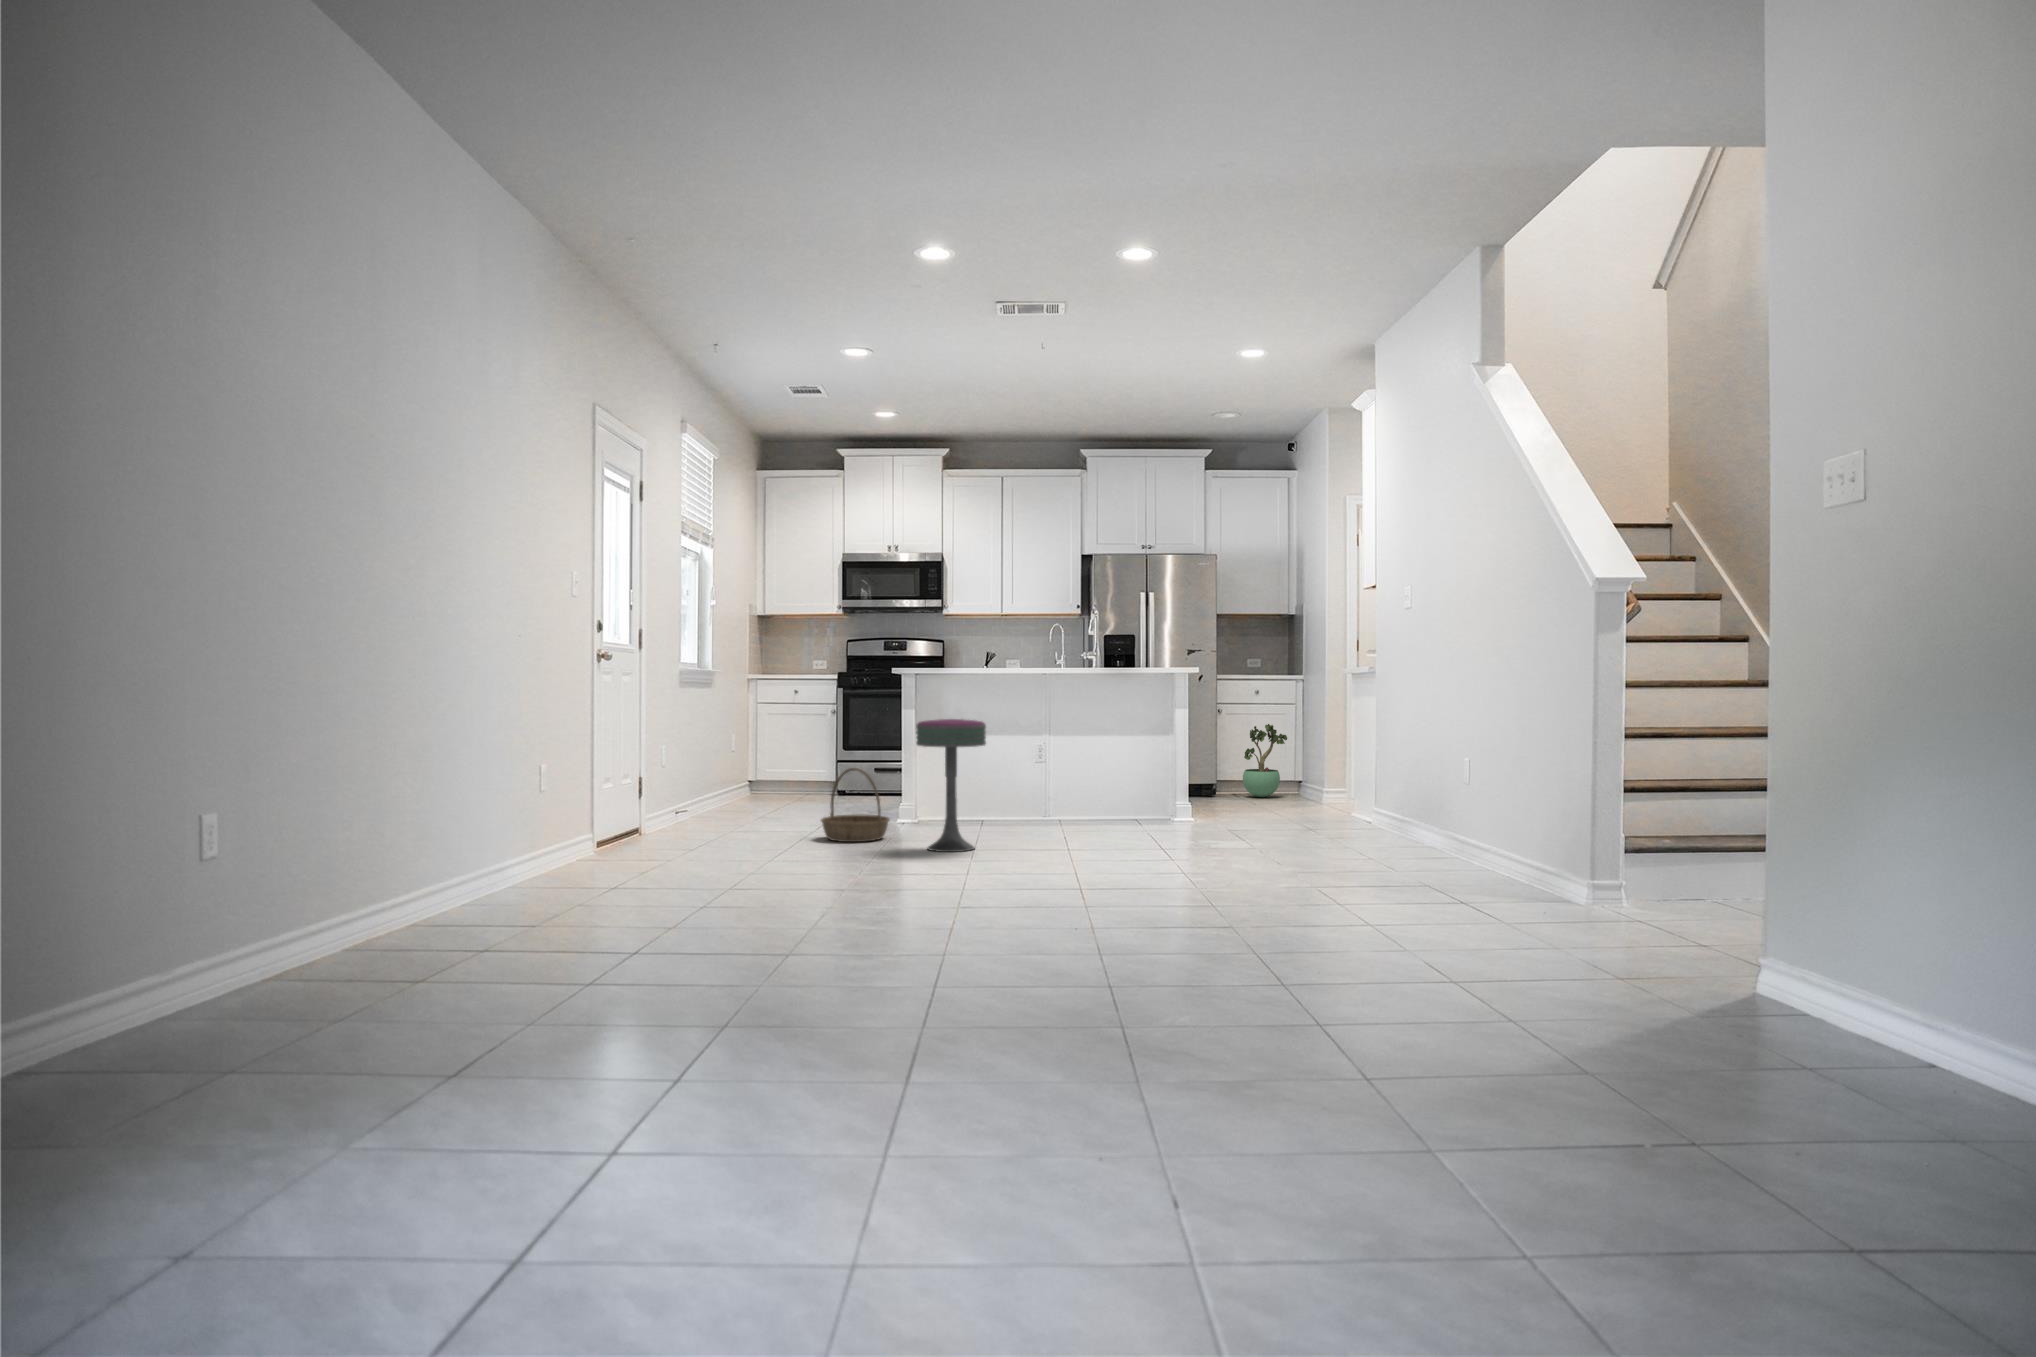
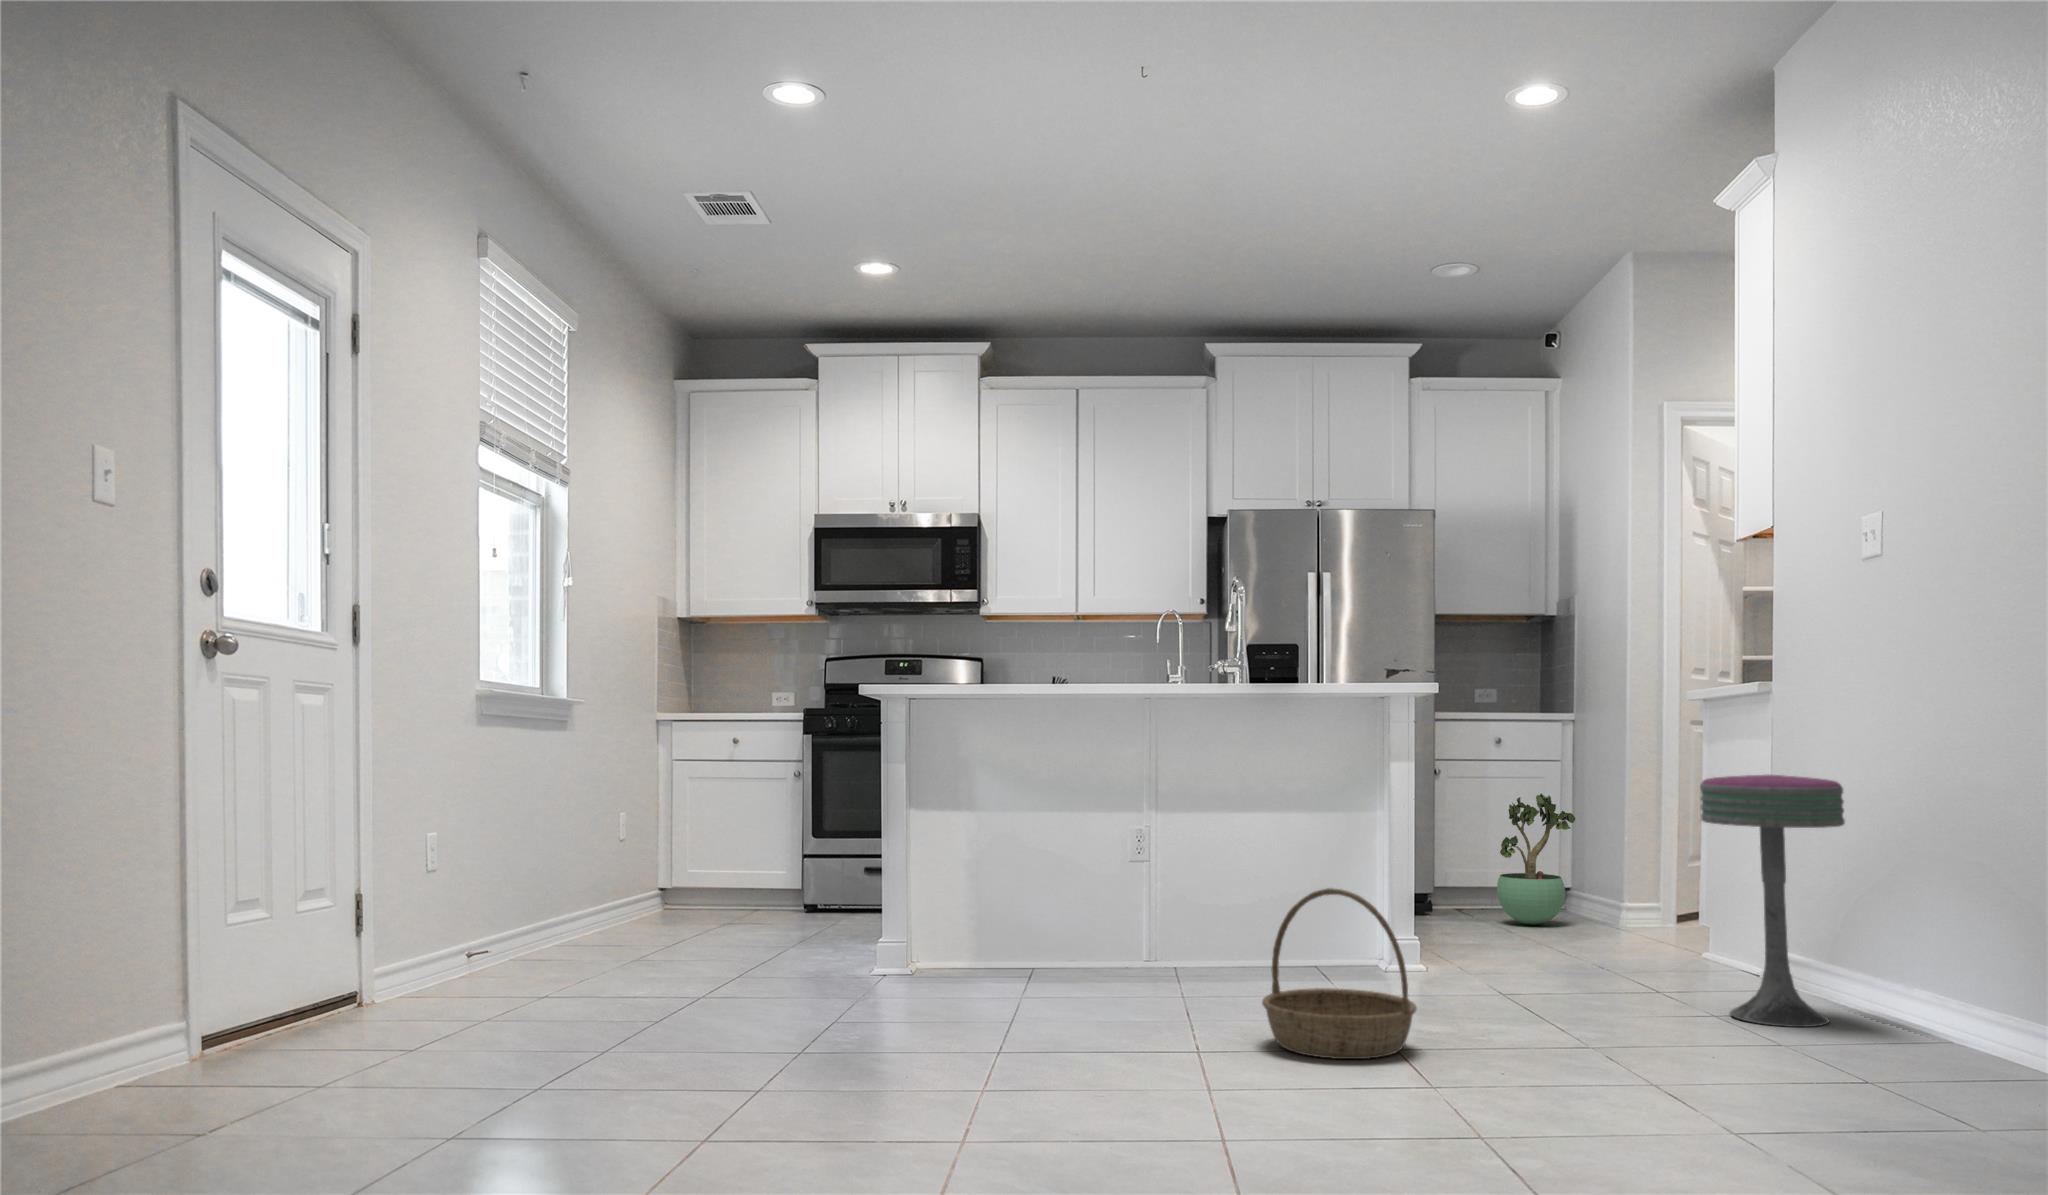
bar stool: present [916,719,986,852] -> present [1700,775,1845,1027]
basket: present [821,768,890,842] -> present [1262,888,1417,1059]

